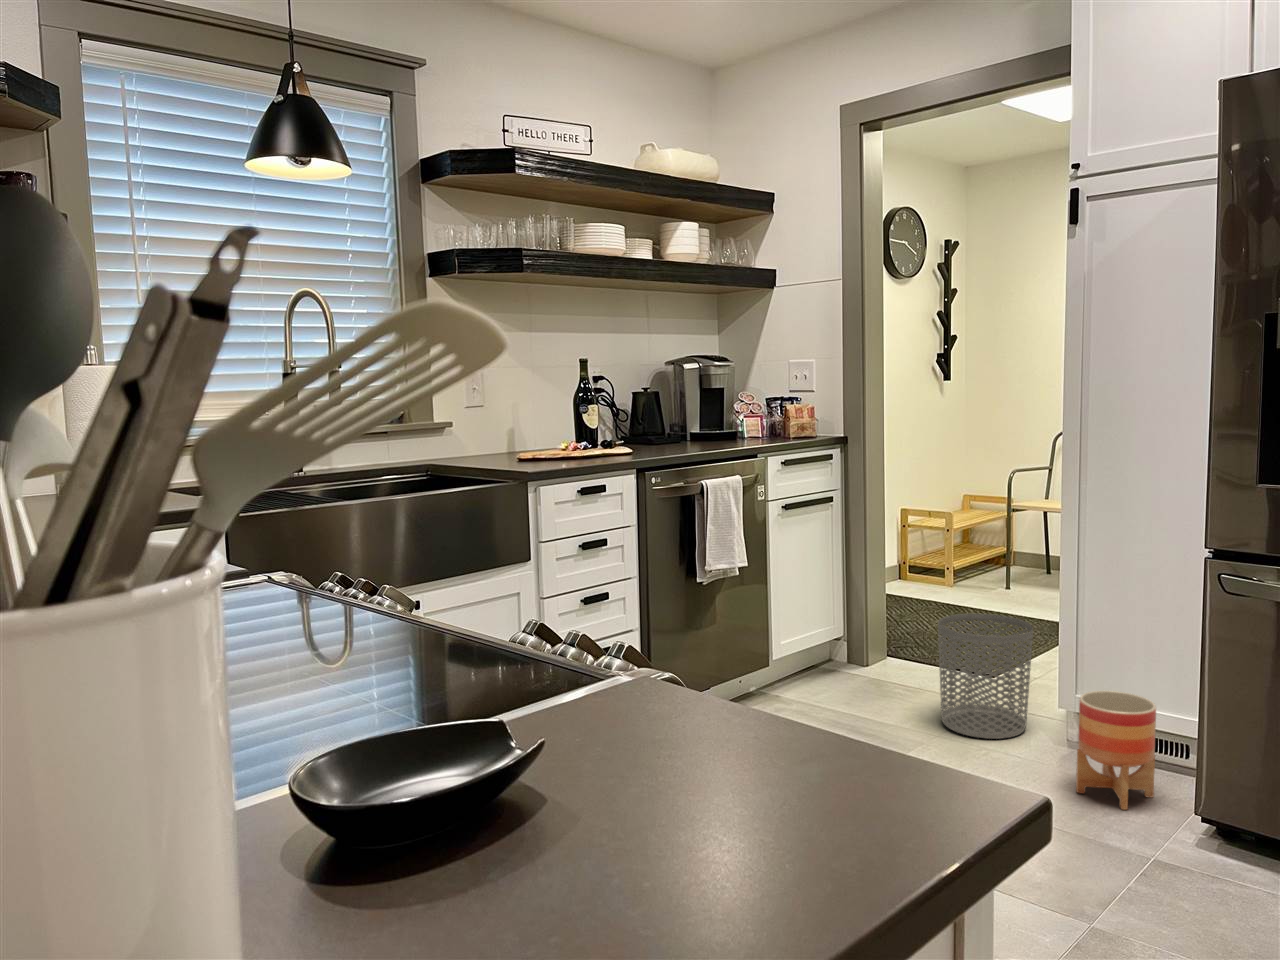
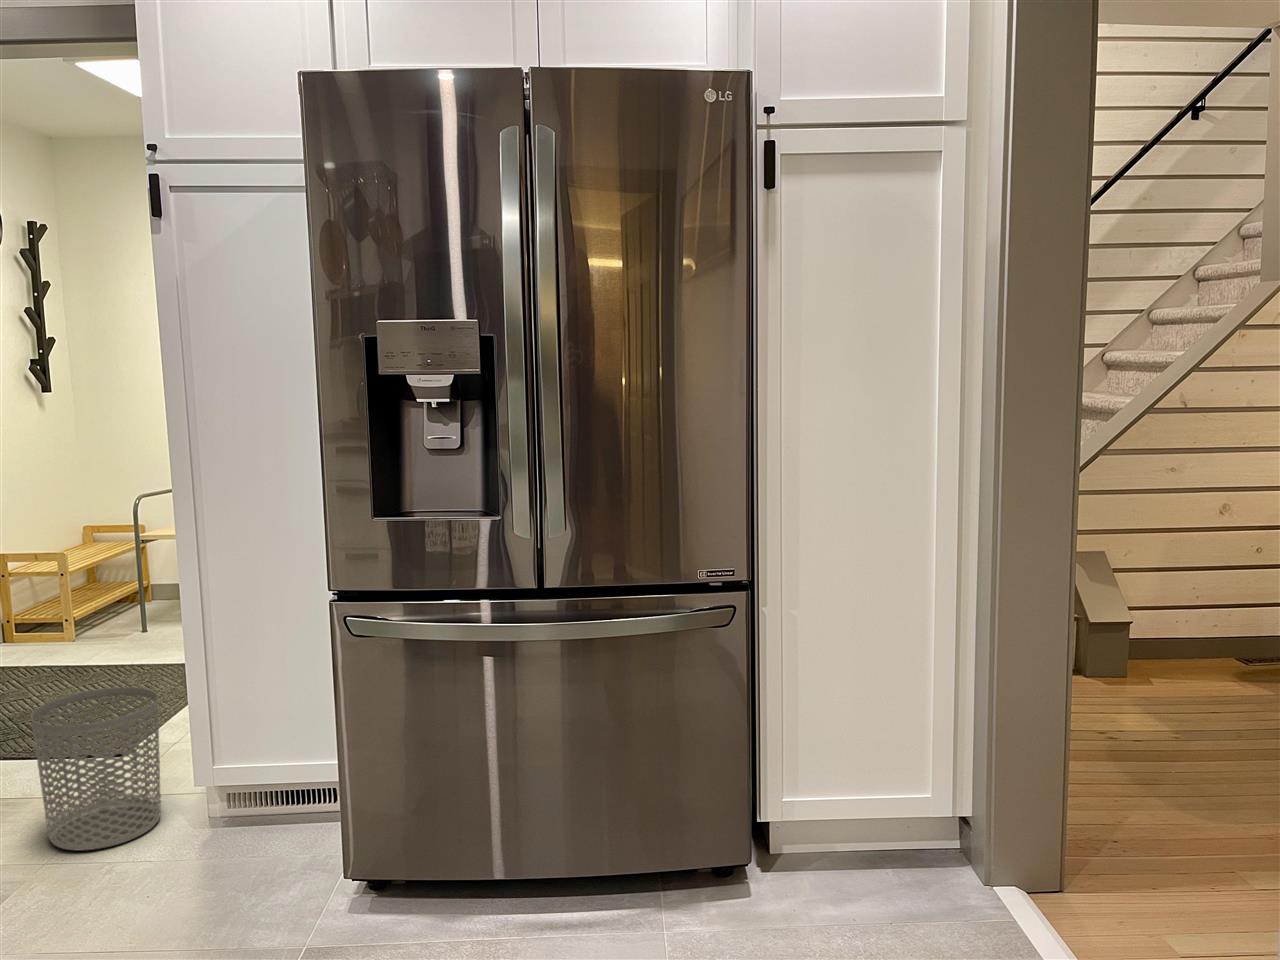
planter: present [1076,691,1156,810] -> none [213,755,304,892]

